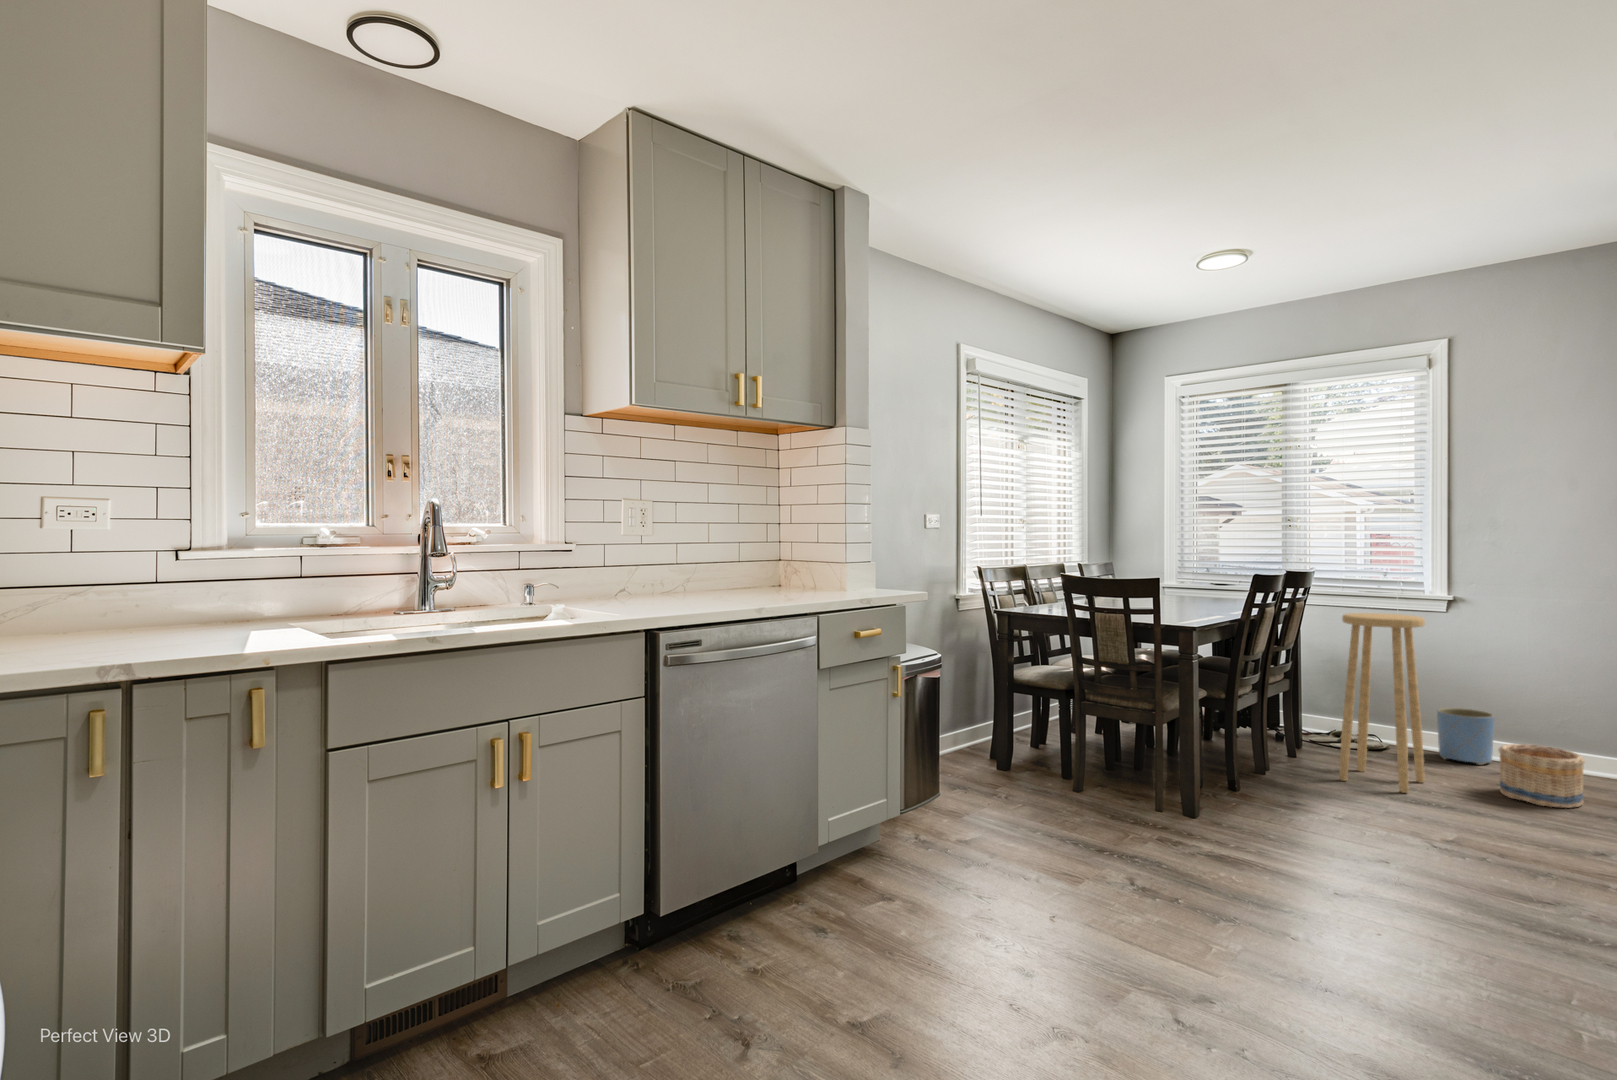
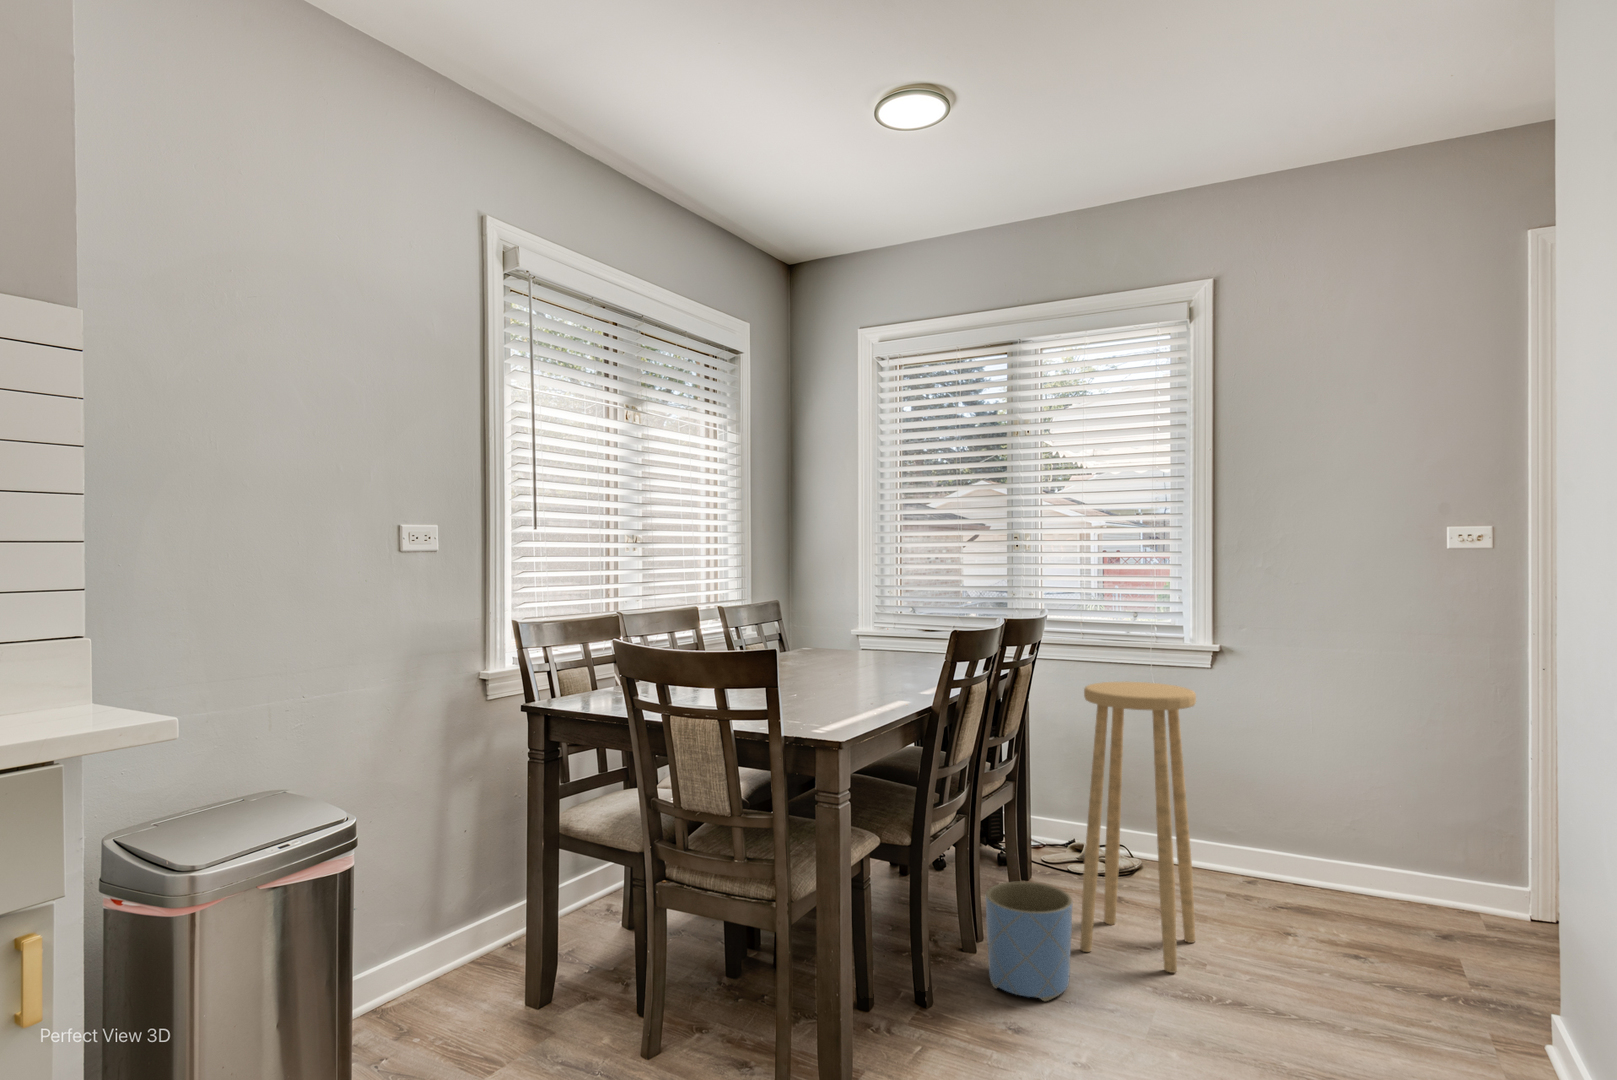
planter: present [1437,708,1495,765] -> present [986,882,1072,1001]
basket: present [1499,744,1585,808] -> none [1292,874,1405,982]

